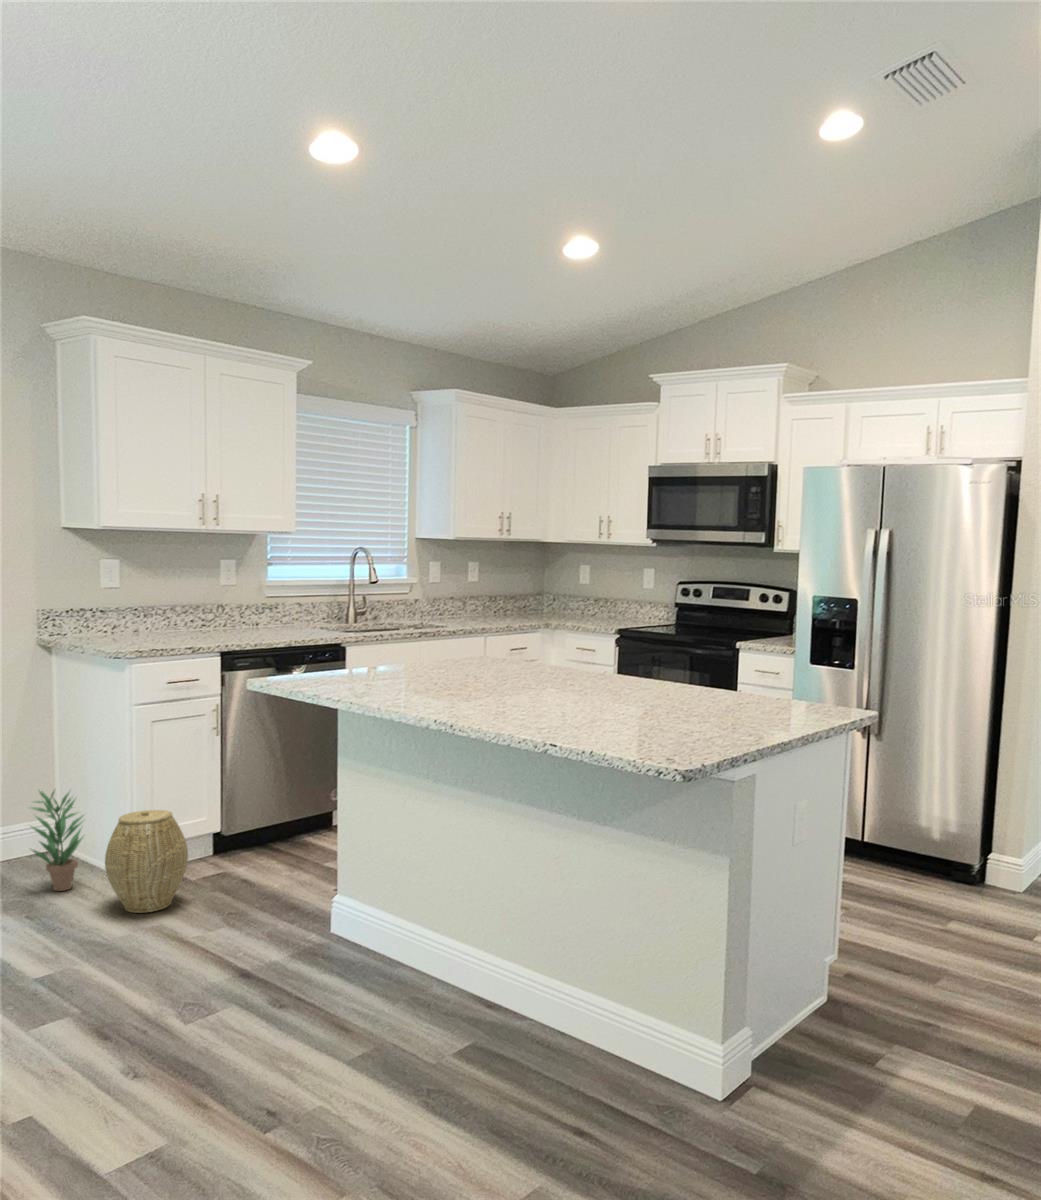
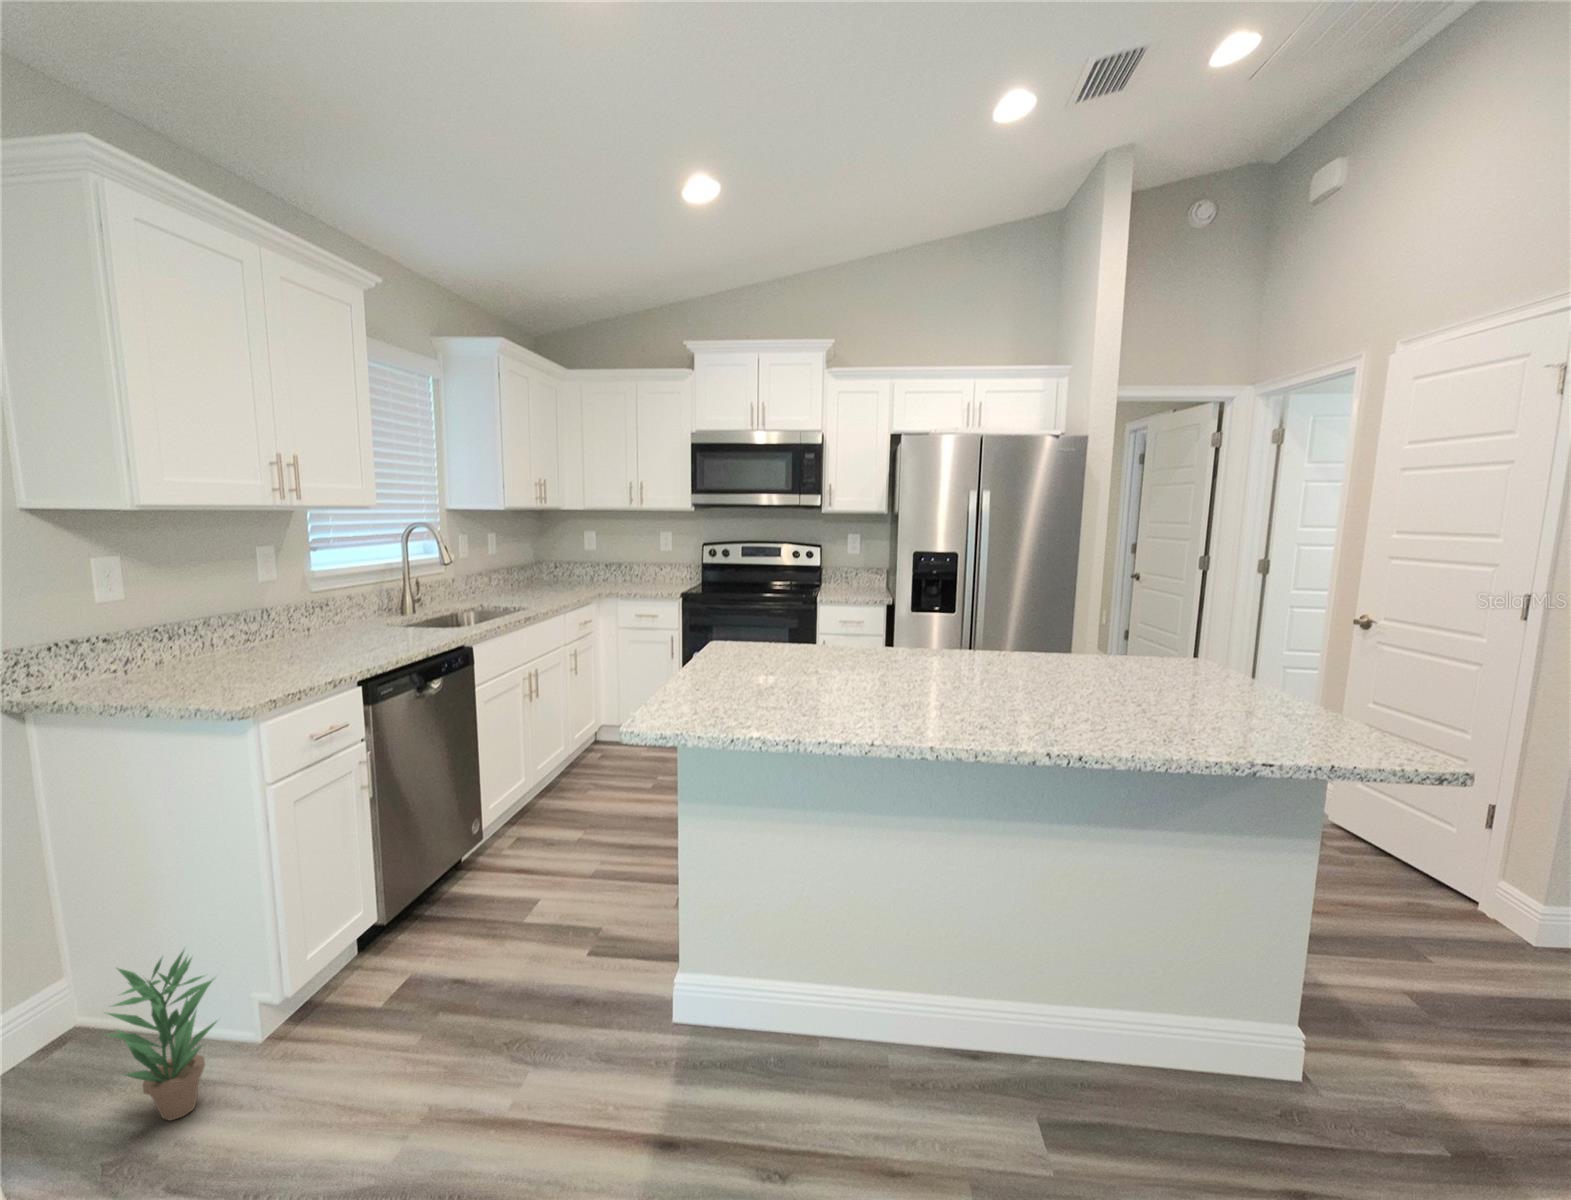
woven basket: present [105,810,188,913] -> none [298,929,433,1101]

